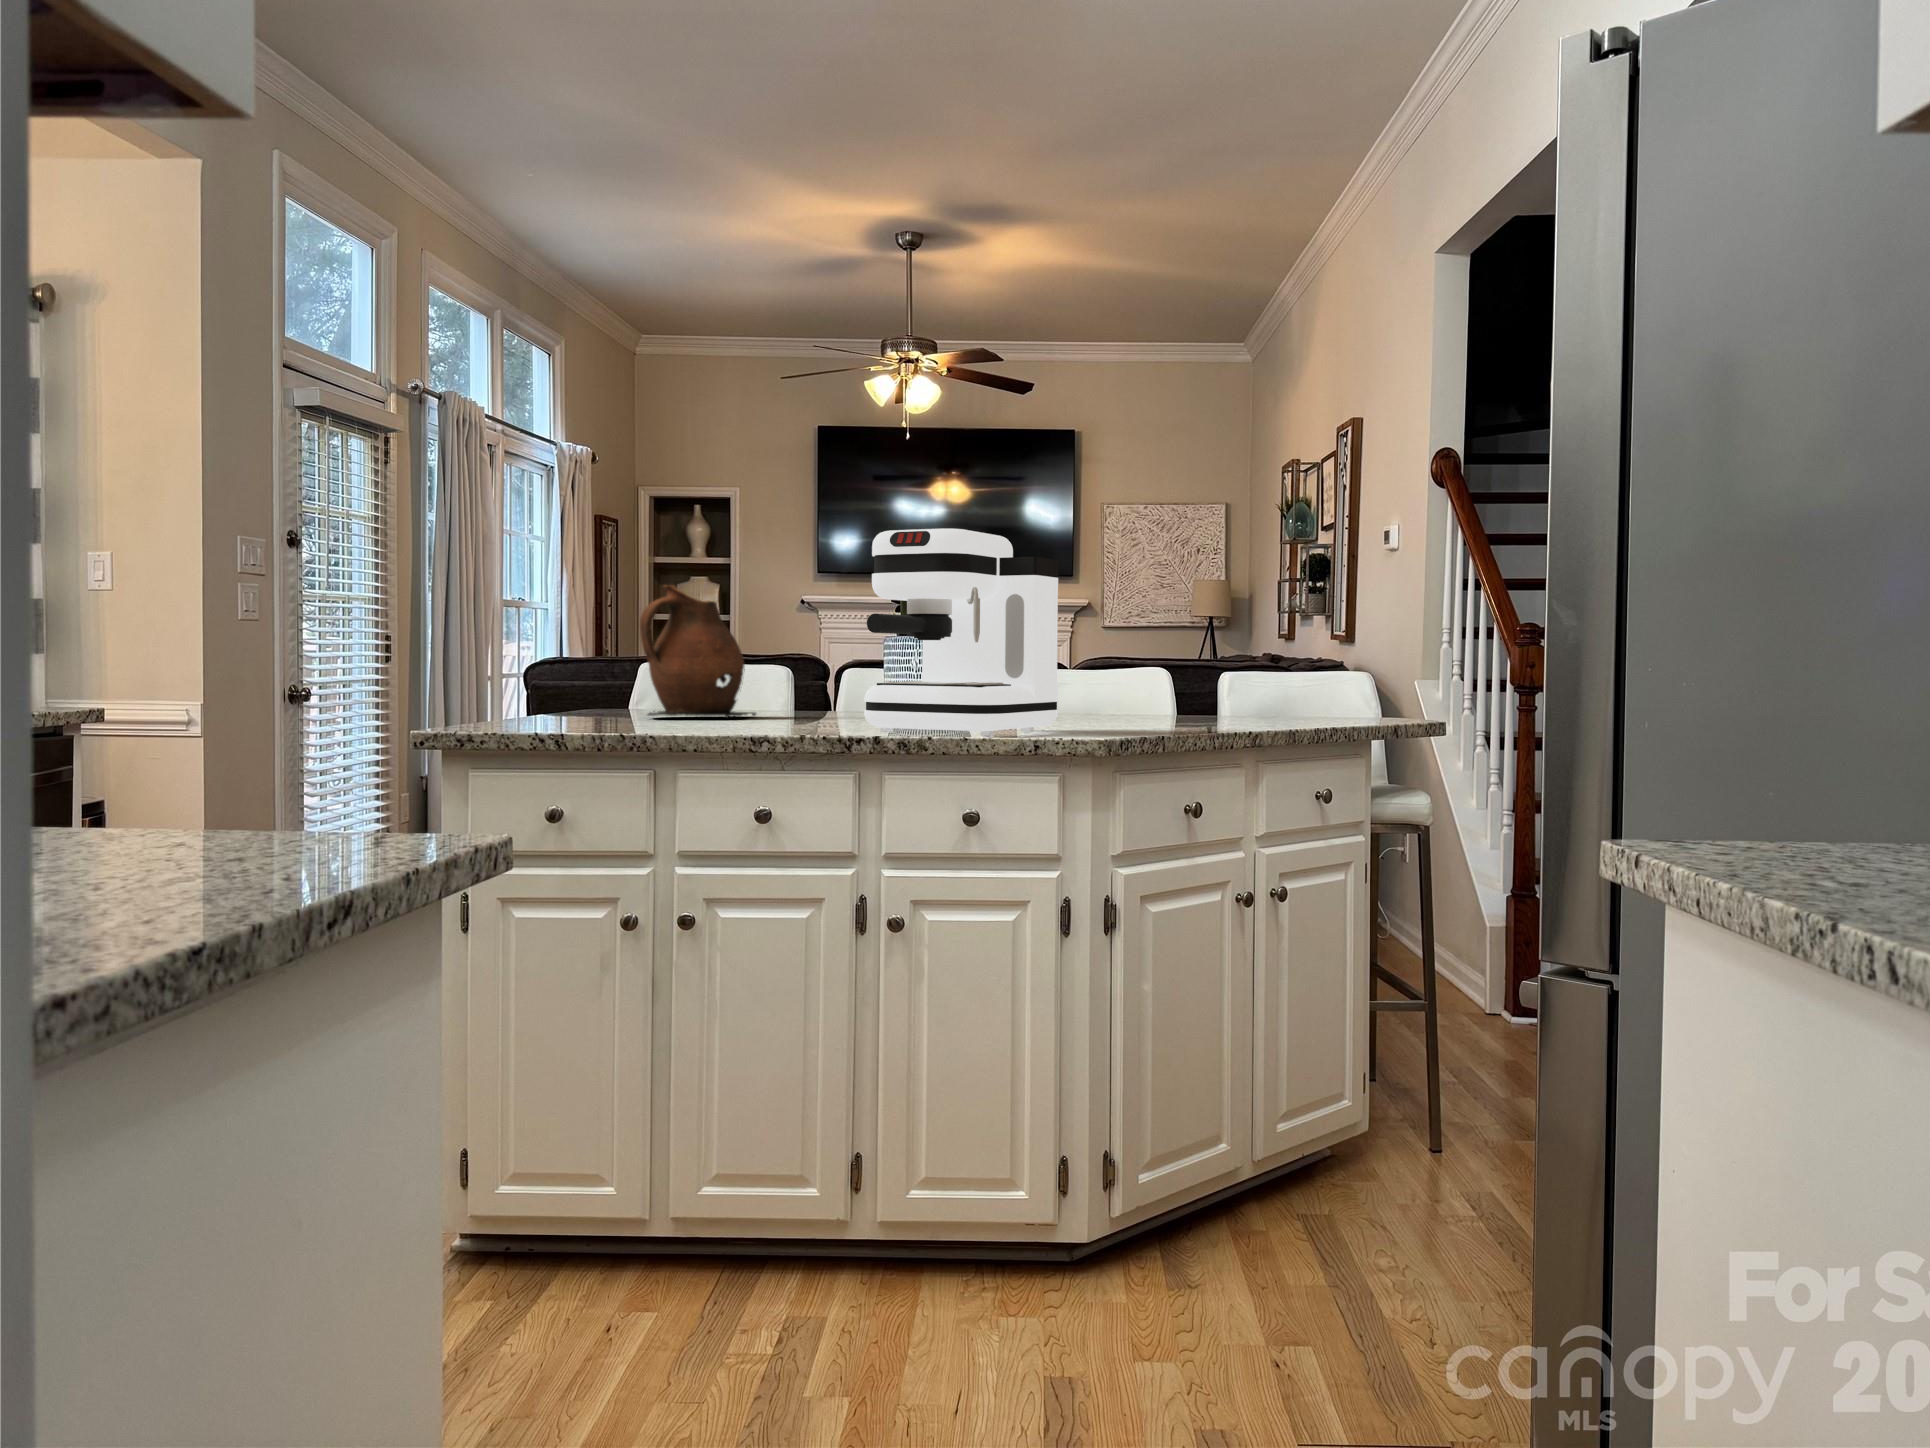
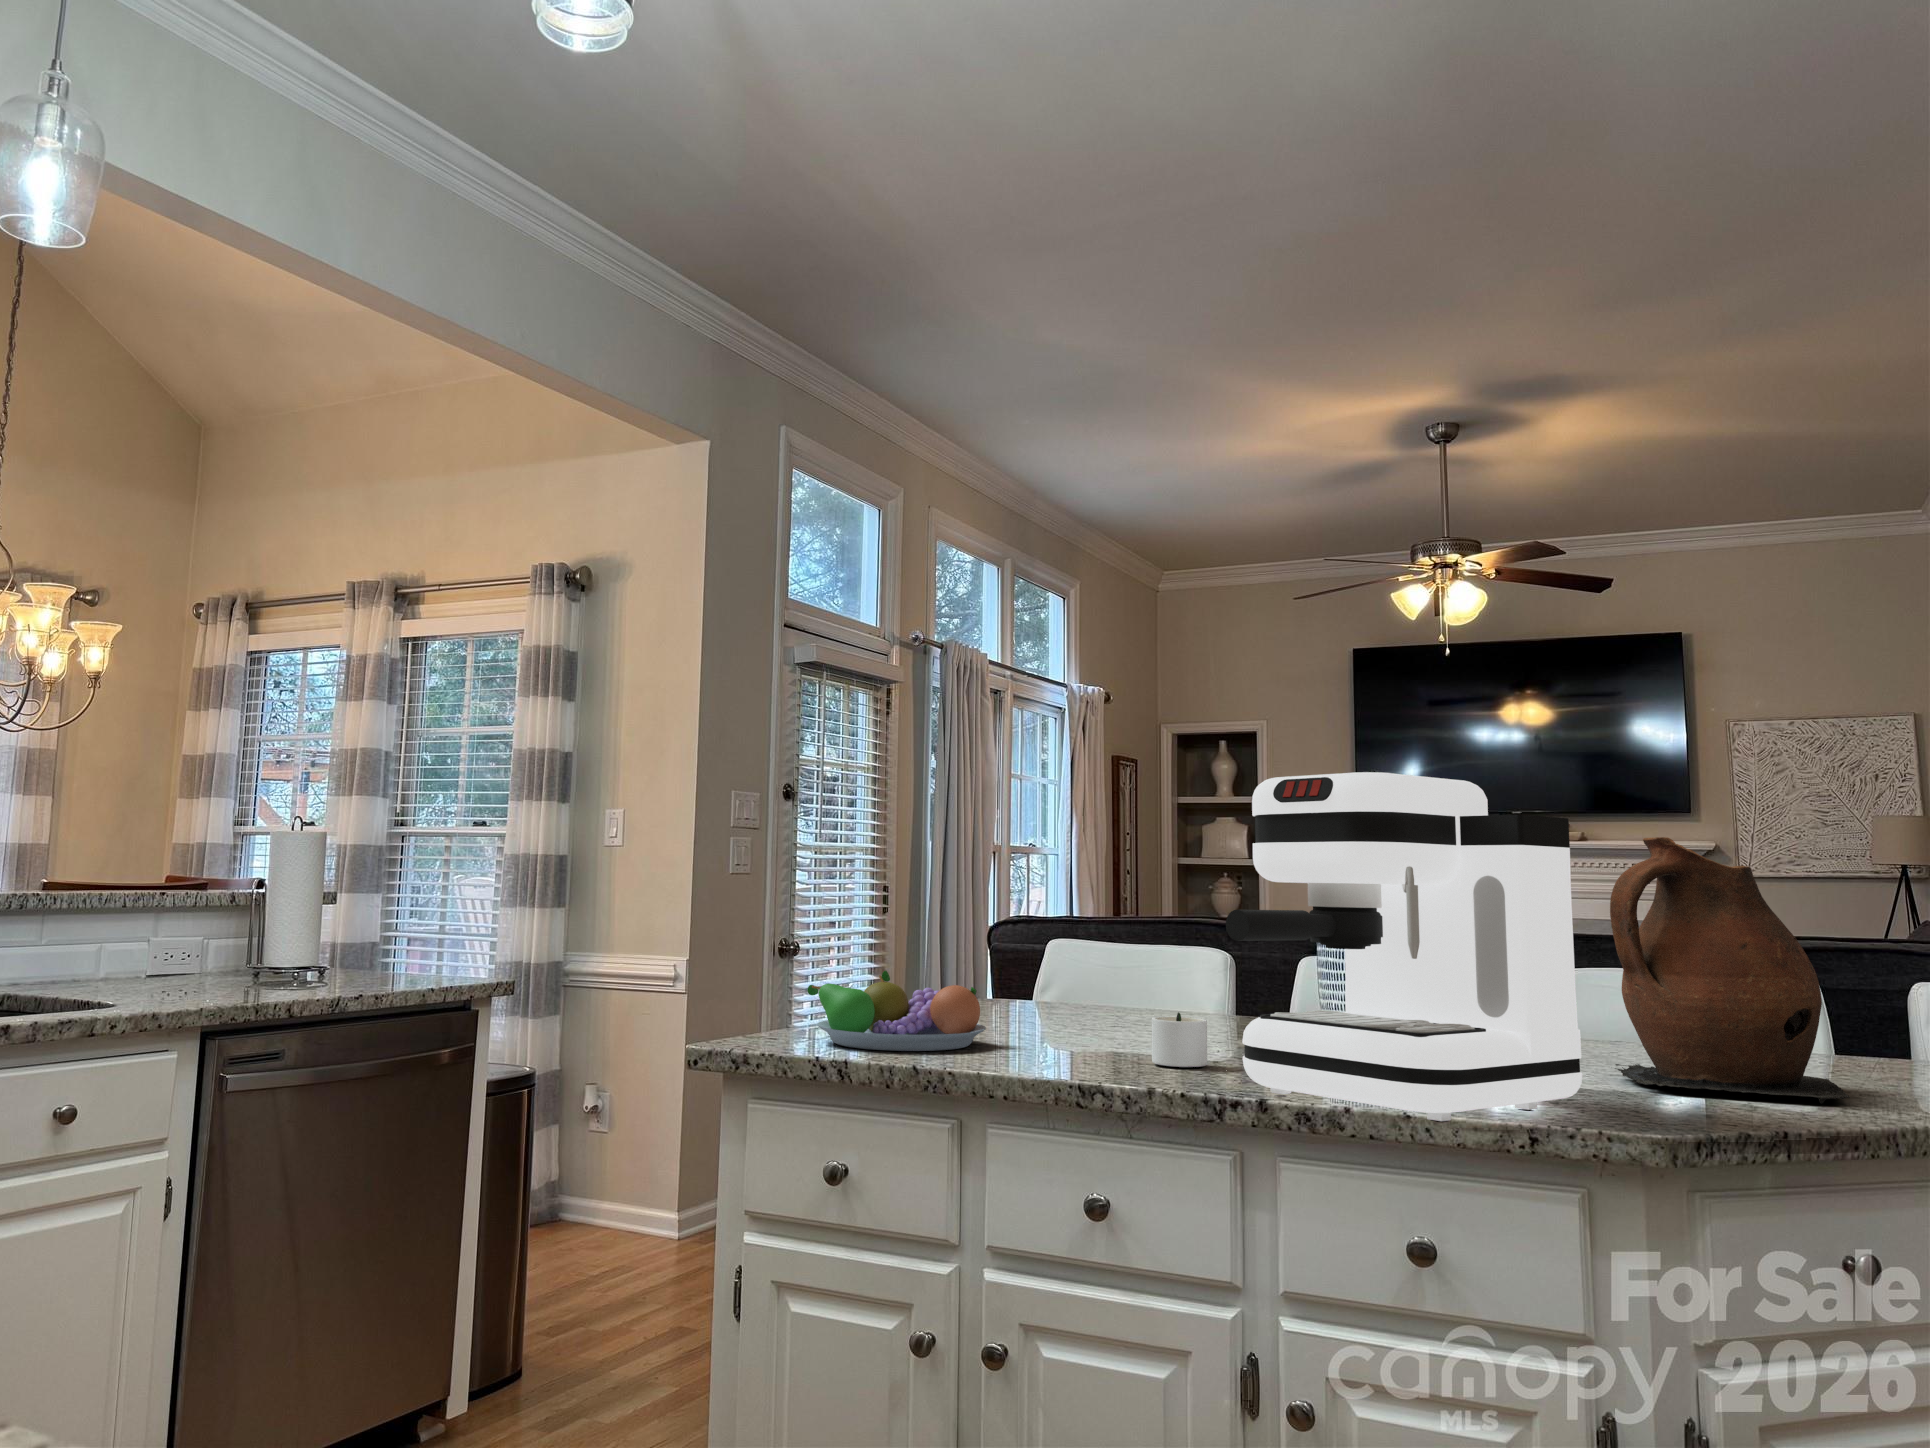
ceramic pitcher: present [640,585,756,718] -> present [1610,837,1850,1104]
fruit bowl: none [502,675,651,729] -> present [807,970,986,1051]
candle: none [784,692,836,728] -> present [1152,1012,1207,1067]

